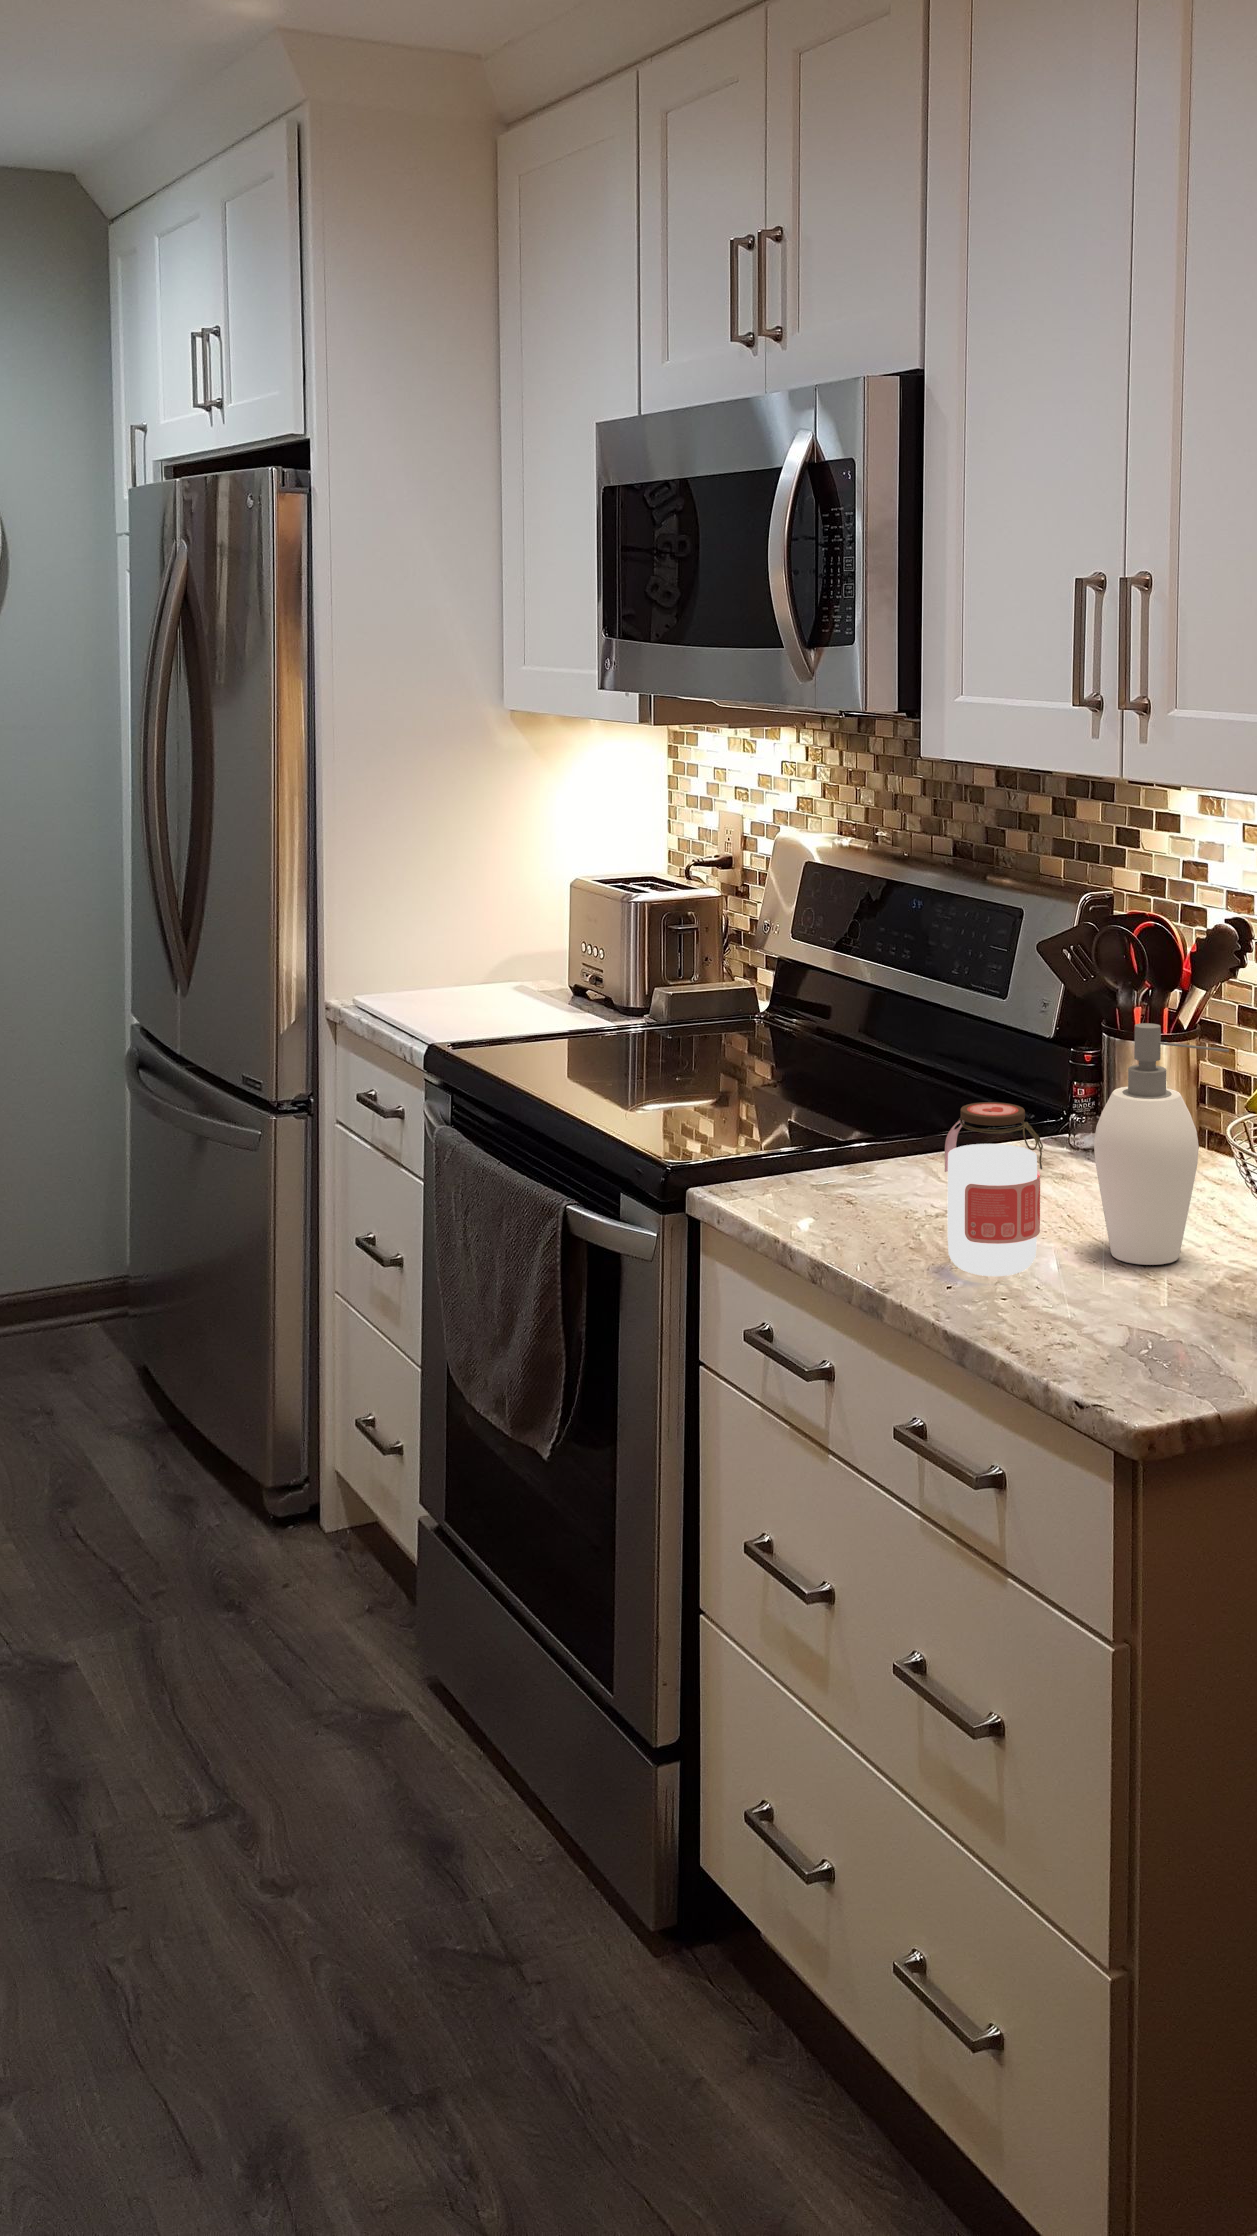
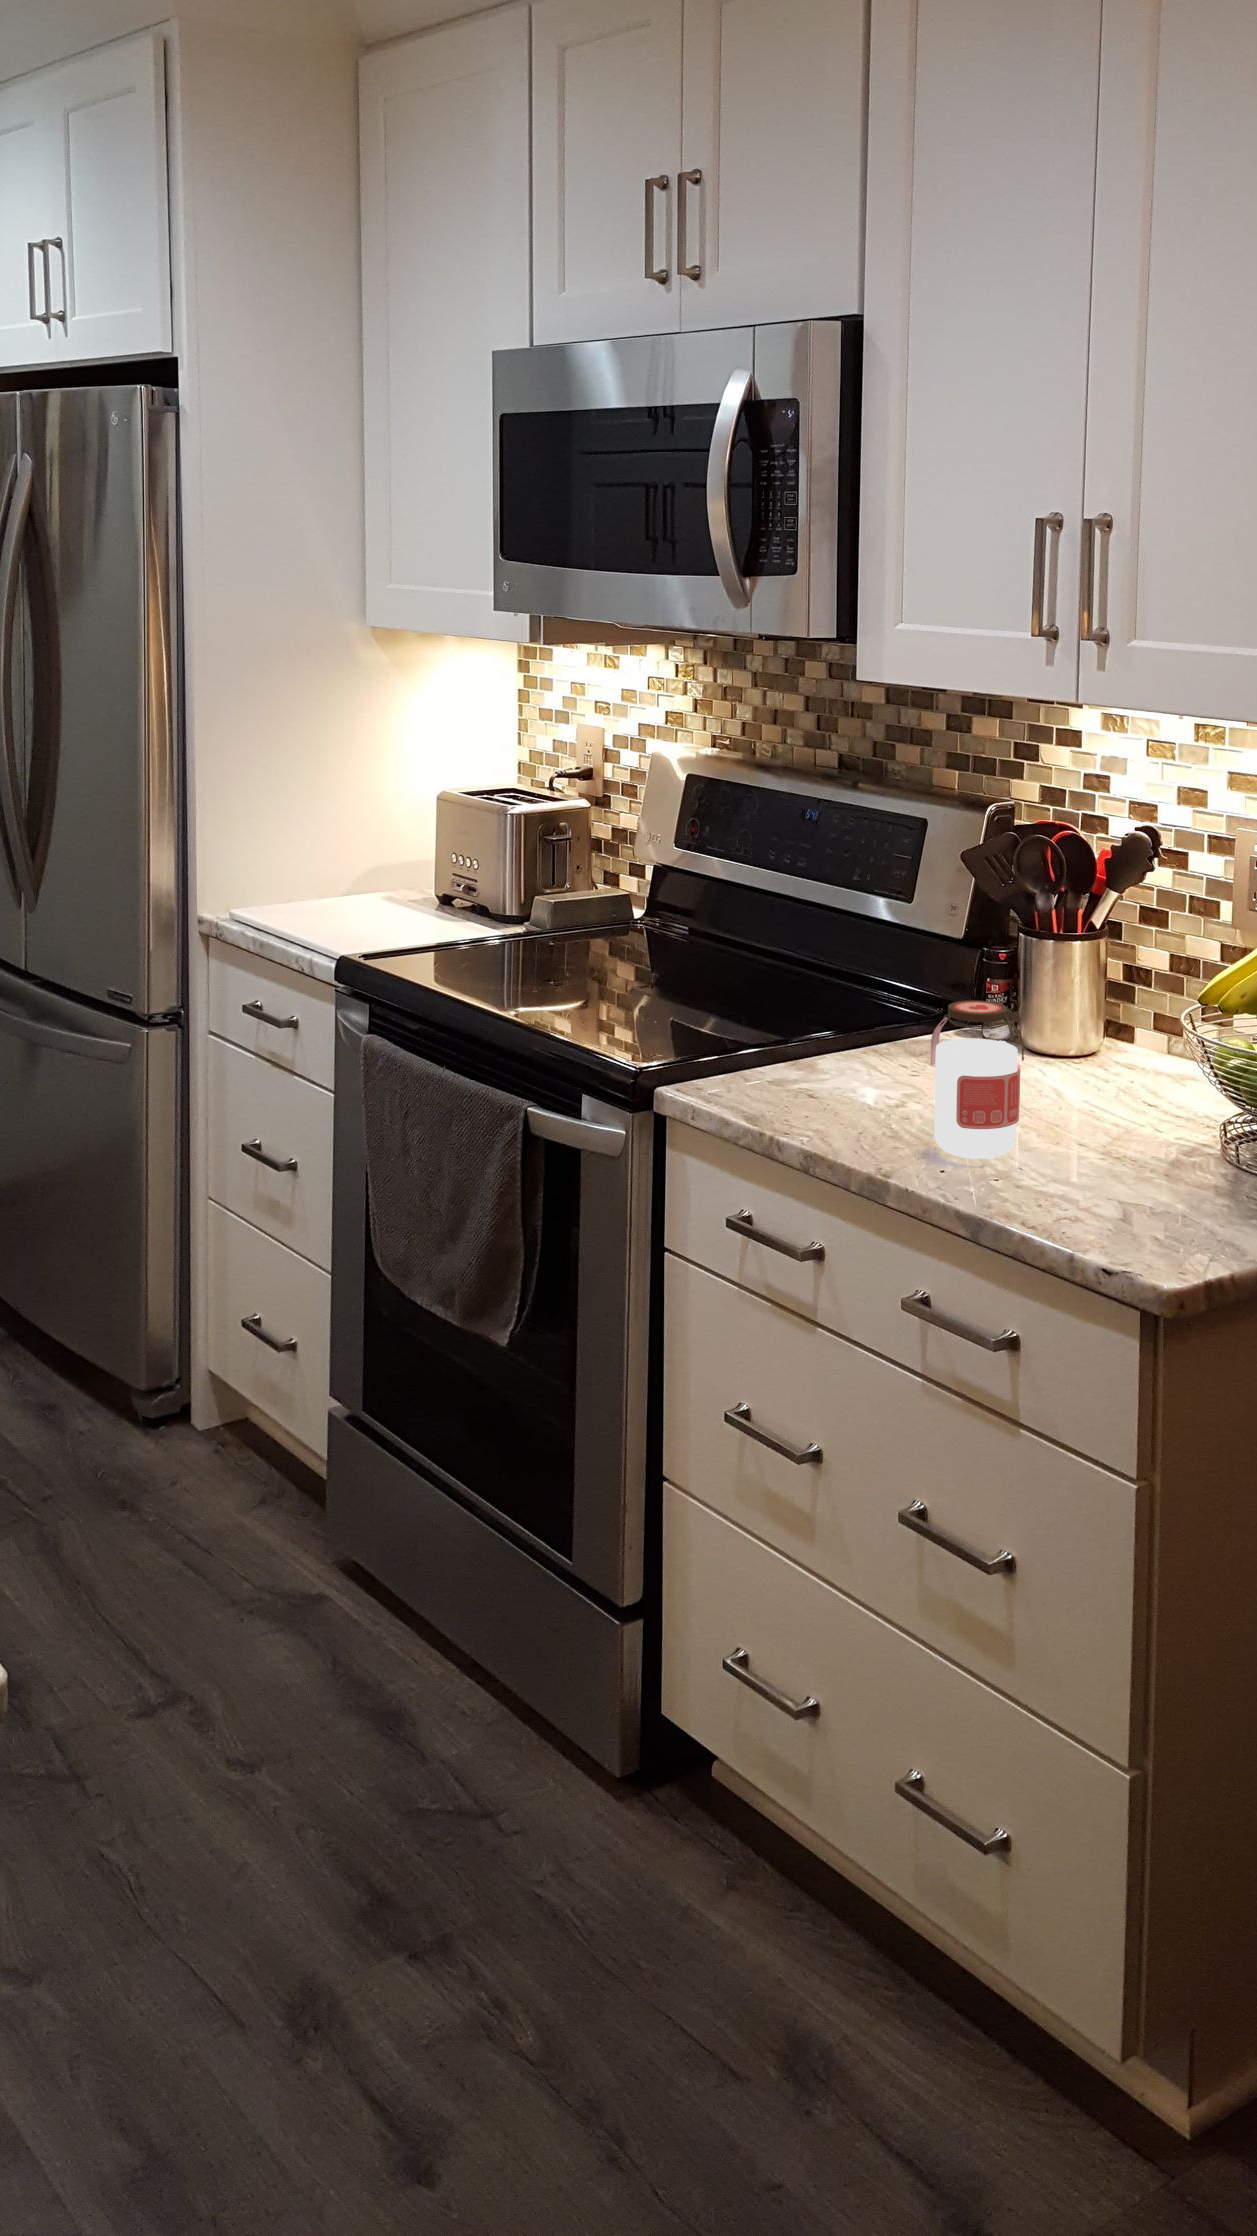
soap dispenser: present [1094,1023,1229,1265] -> none [1057,926,1185,1144]

